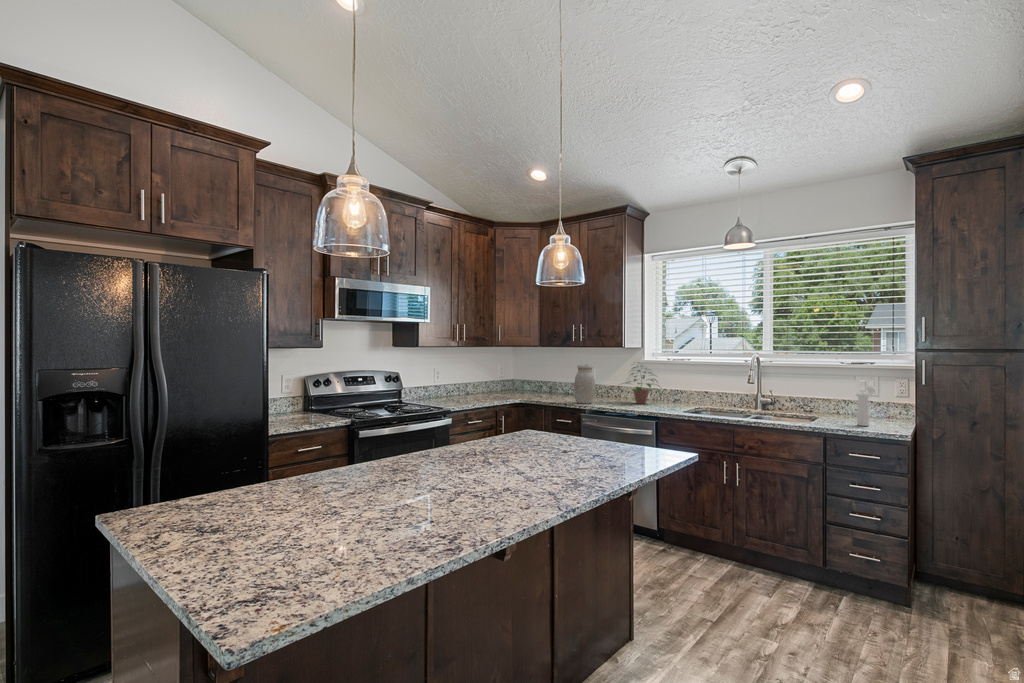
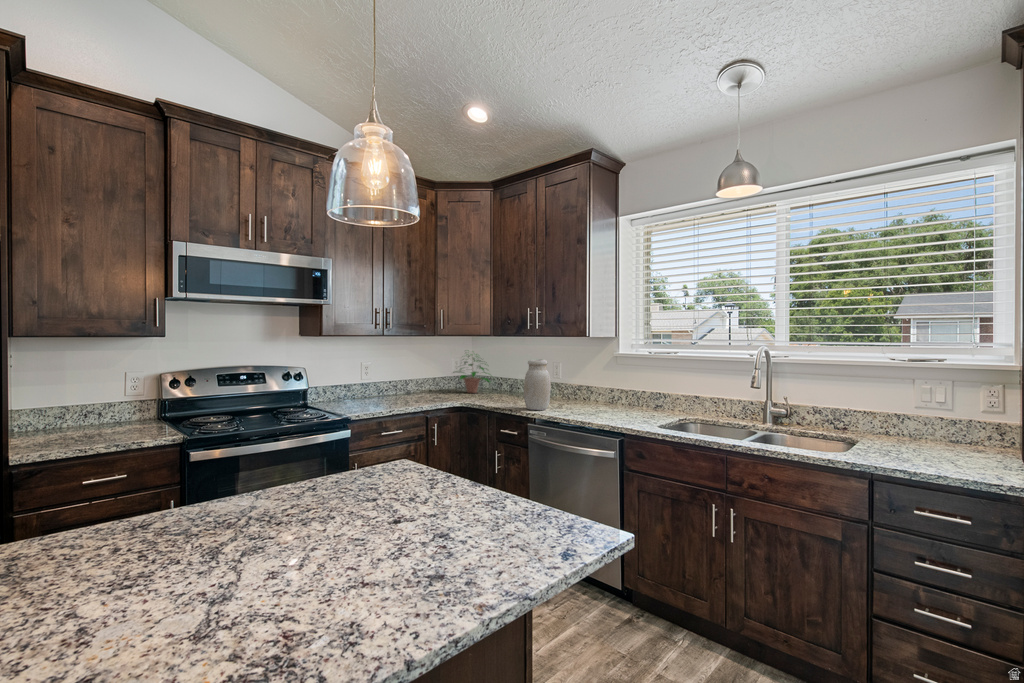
potted plant: present [626,366,659,404] -> present [460,354,490,393]
pepper mill: present [857,386,875,426] -> none [923,397,953,461]

